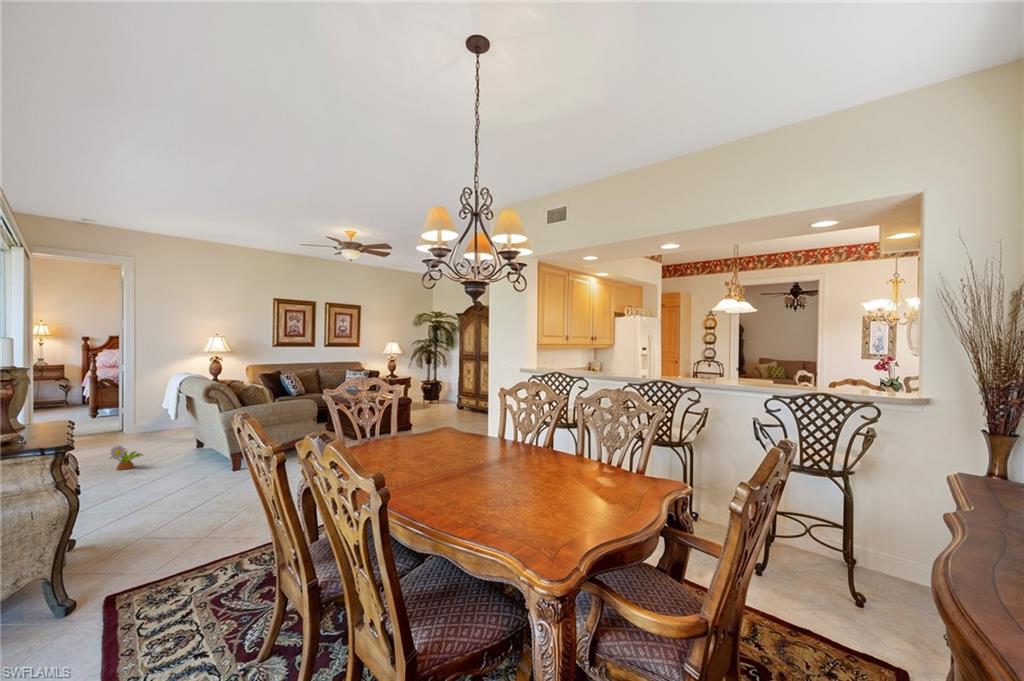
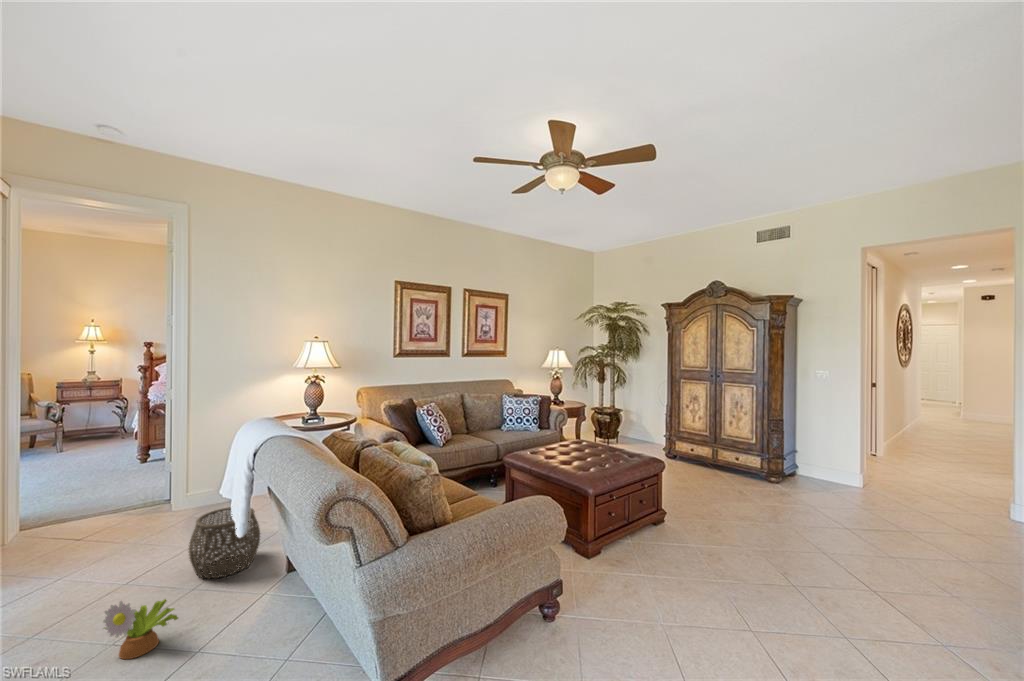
woven basket: none [142,422,182,453] -> present [188,507,260,579]

